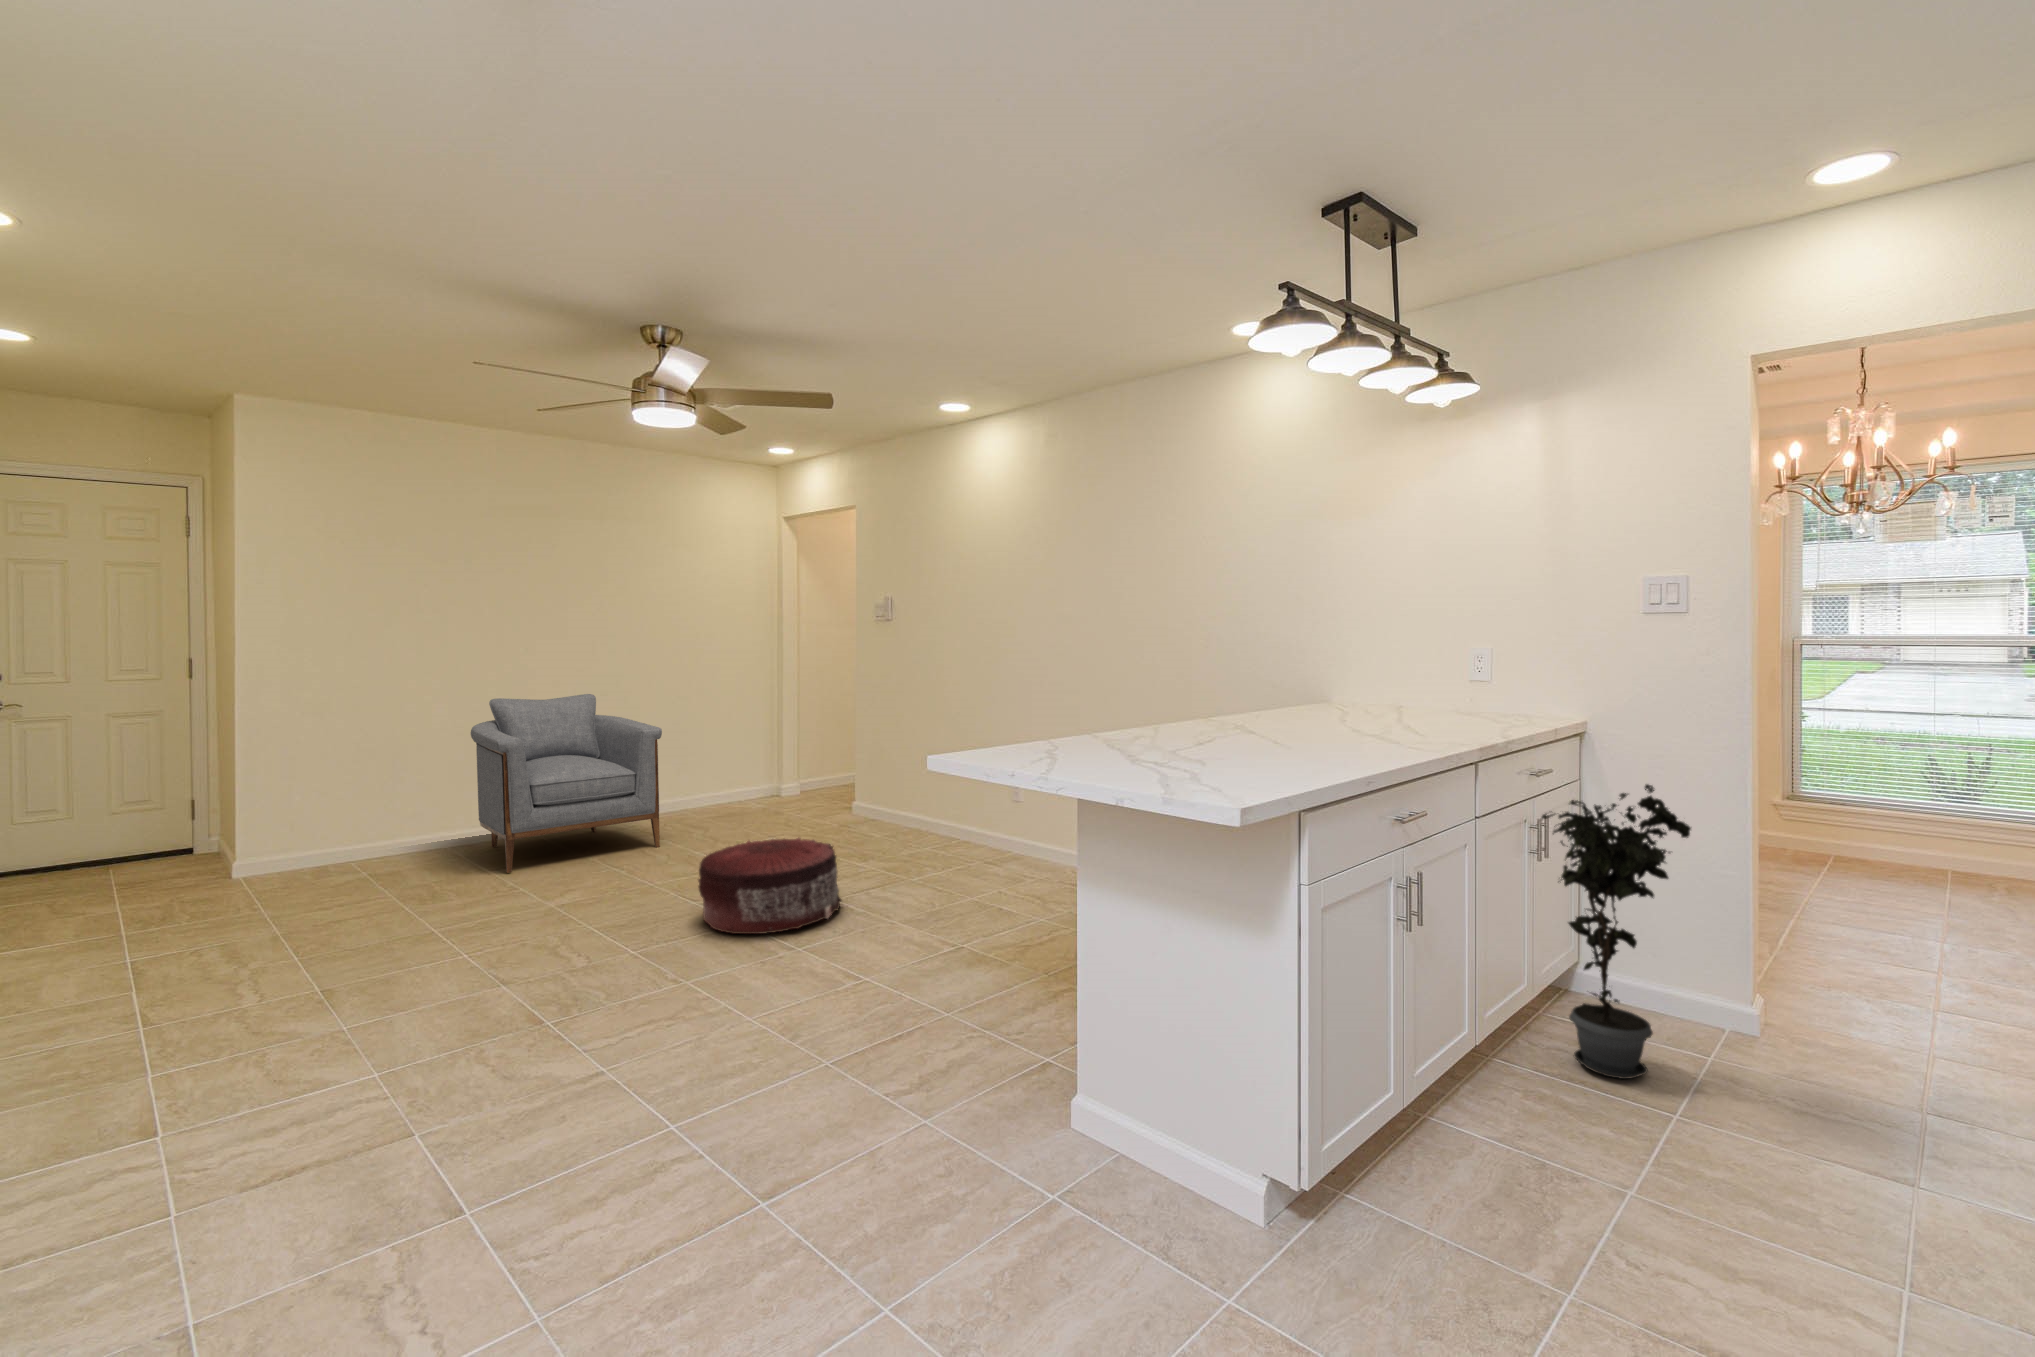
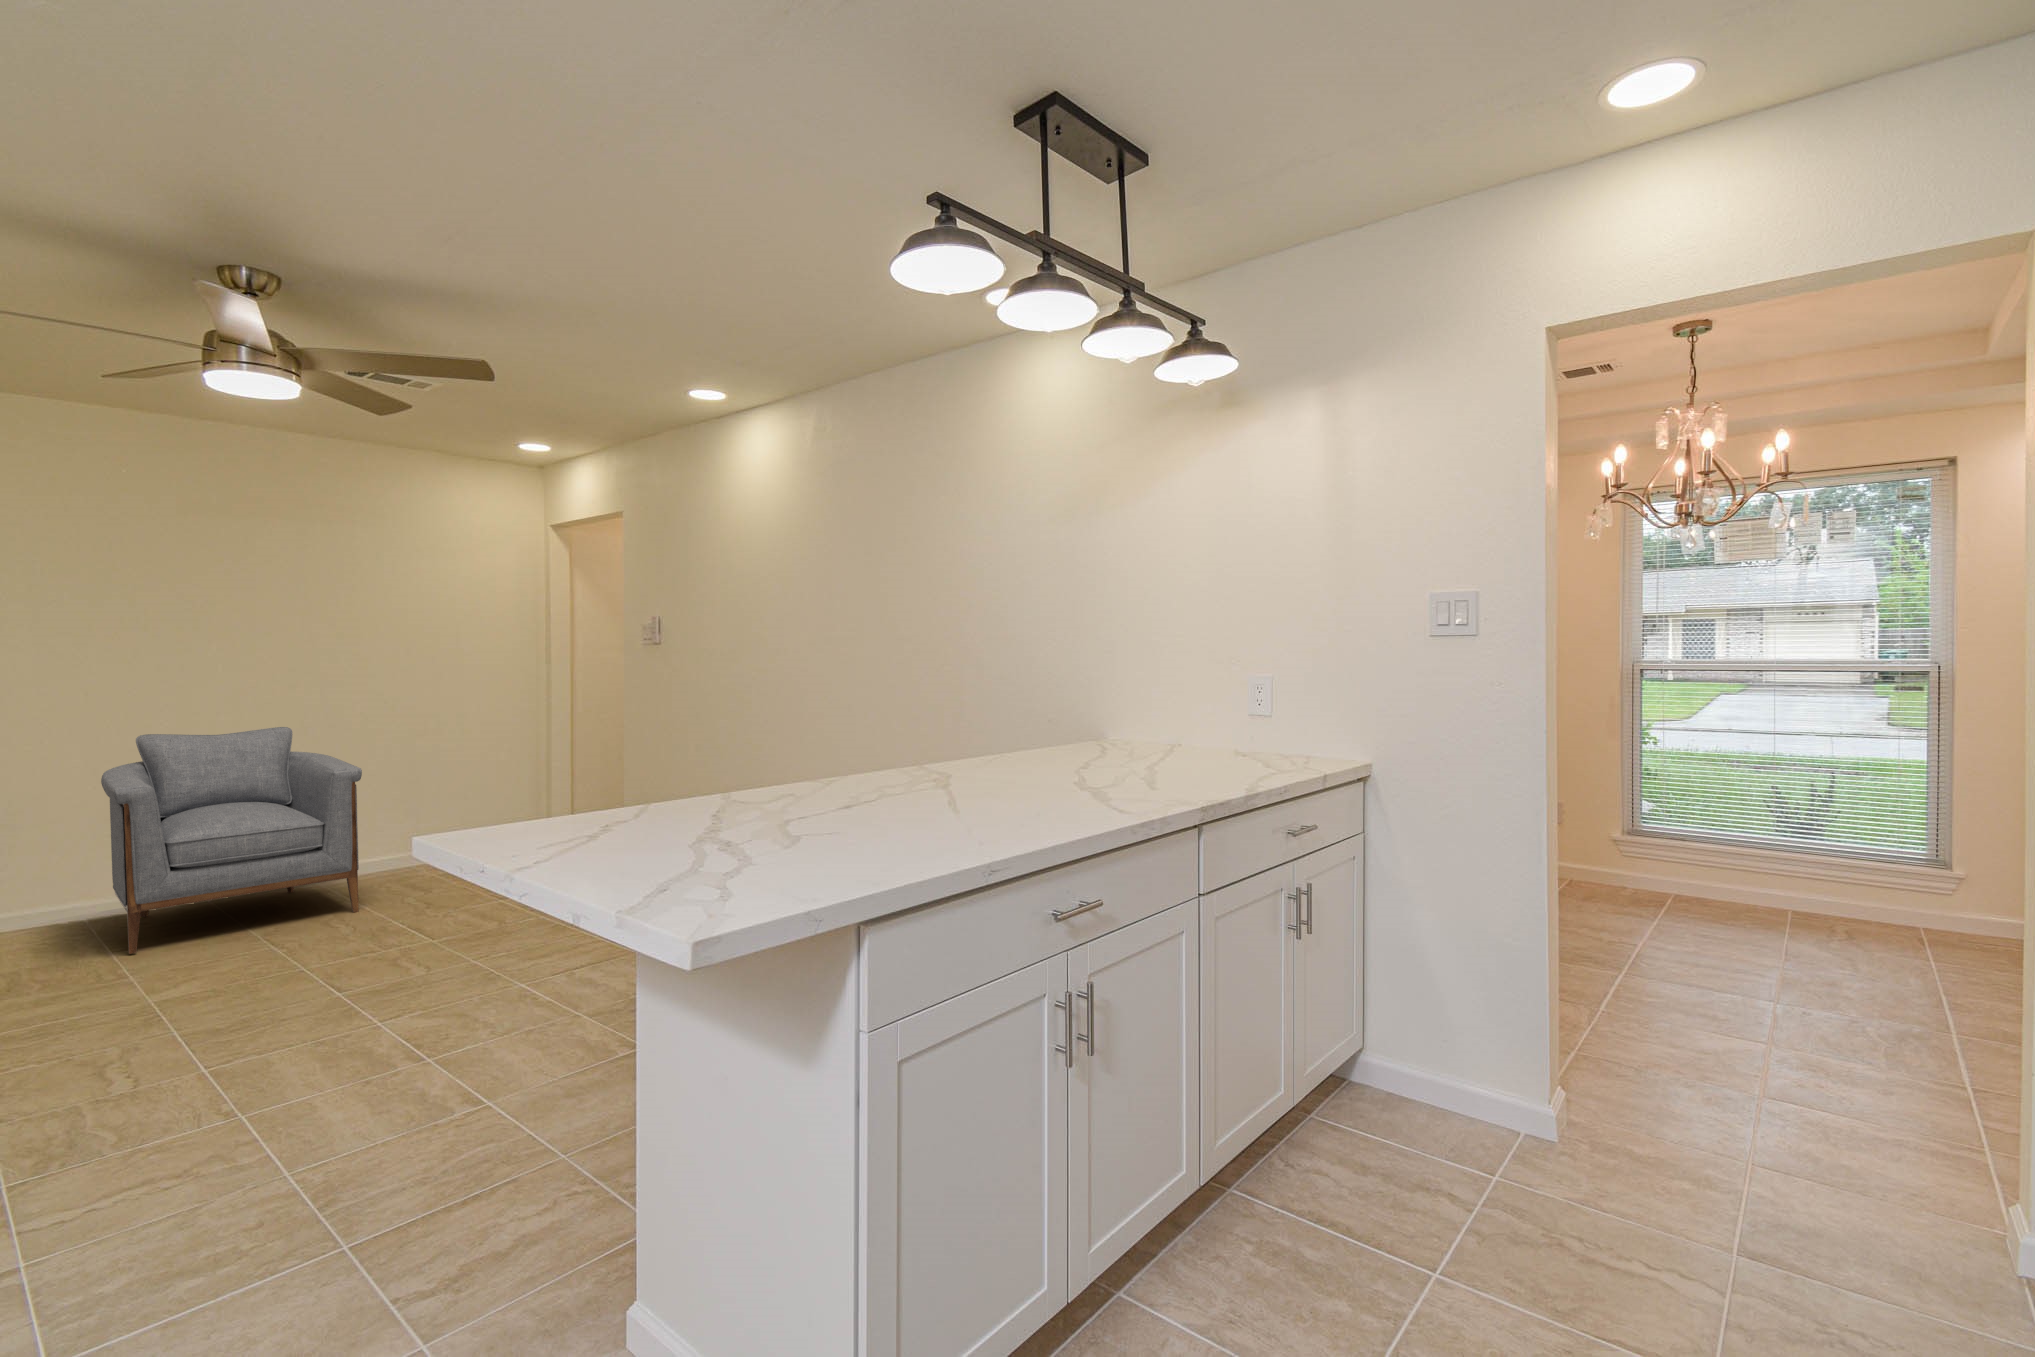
potted plant: present [1541,784,1691,1079] -> none [1288,849,1468,1225]
pouf: present [698,838,842,934] -> none [323,905,532,1038]

